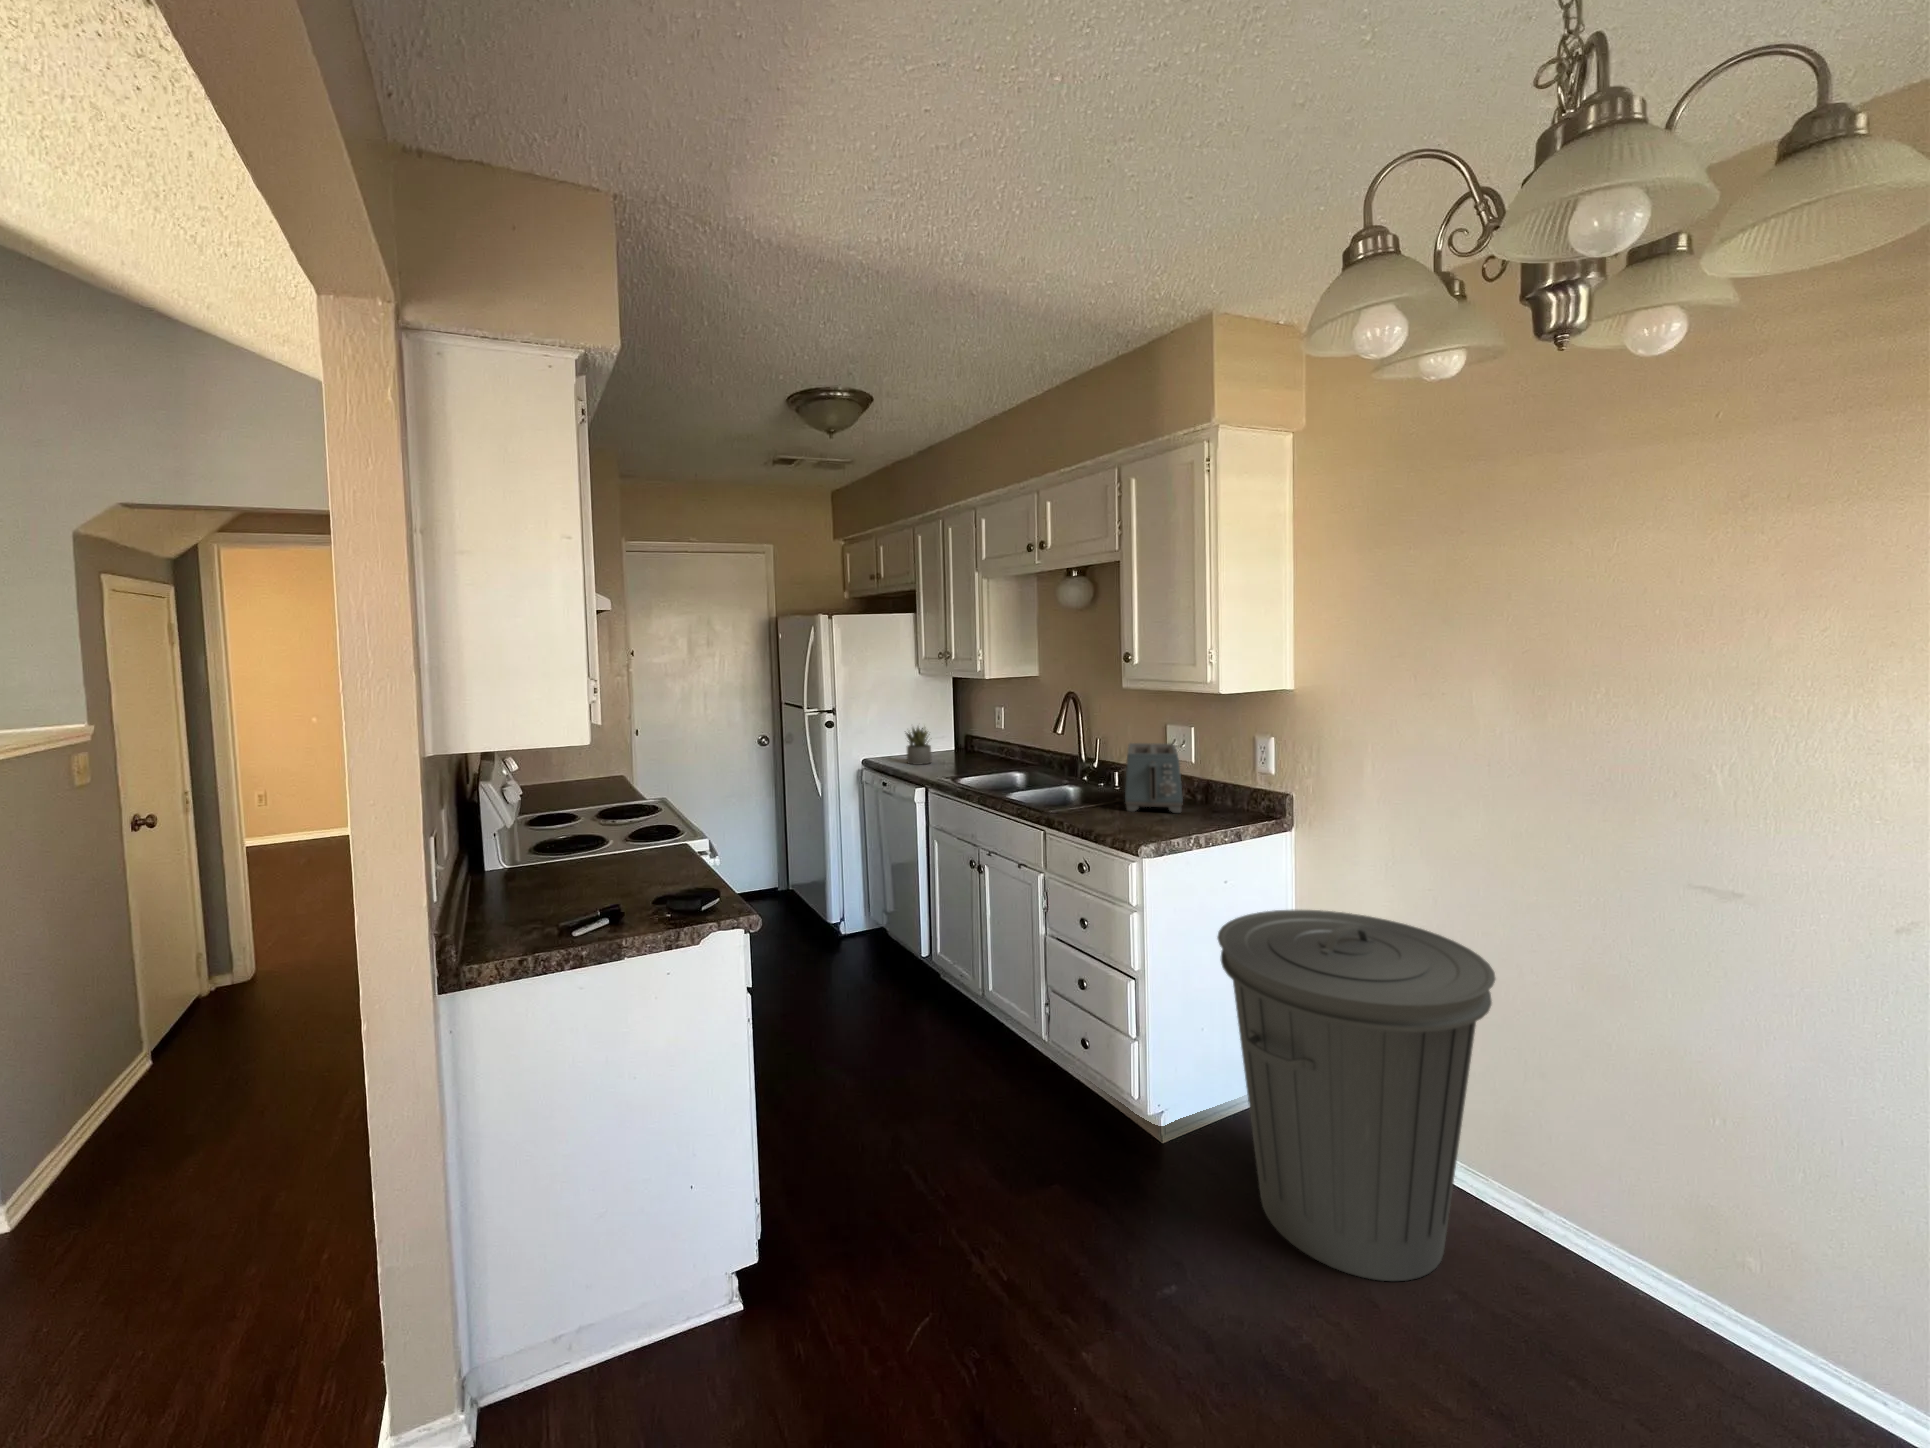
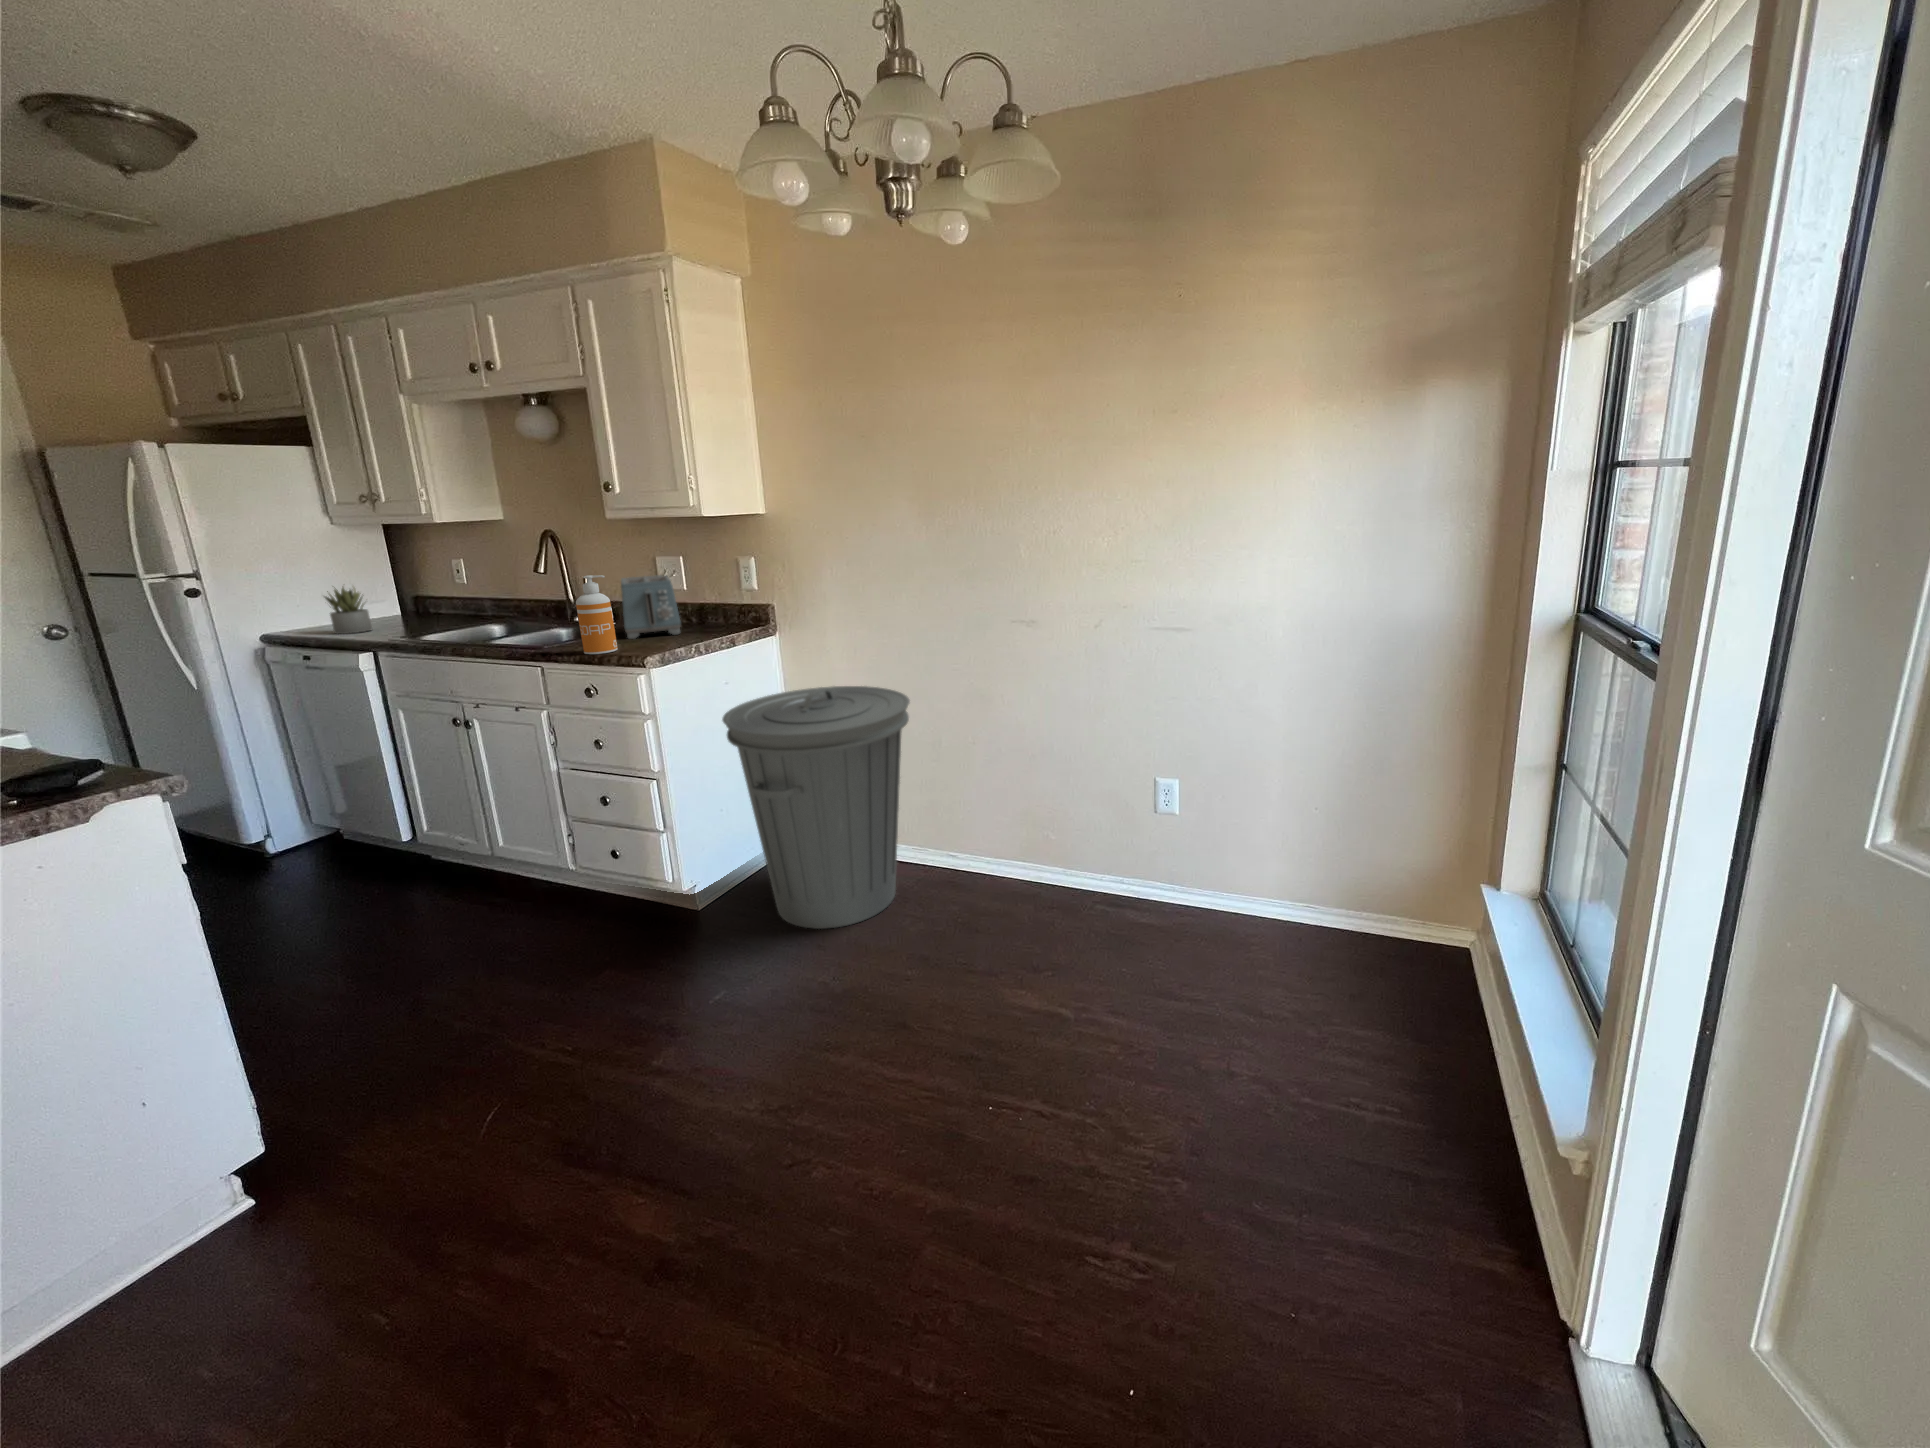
soap dispenser: none [1081,748,1115,830] -> present [576,575,618,654]

